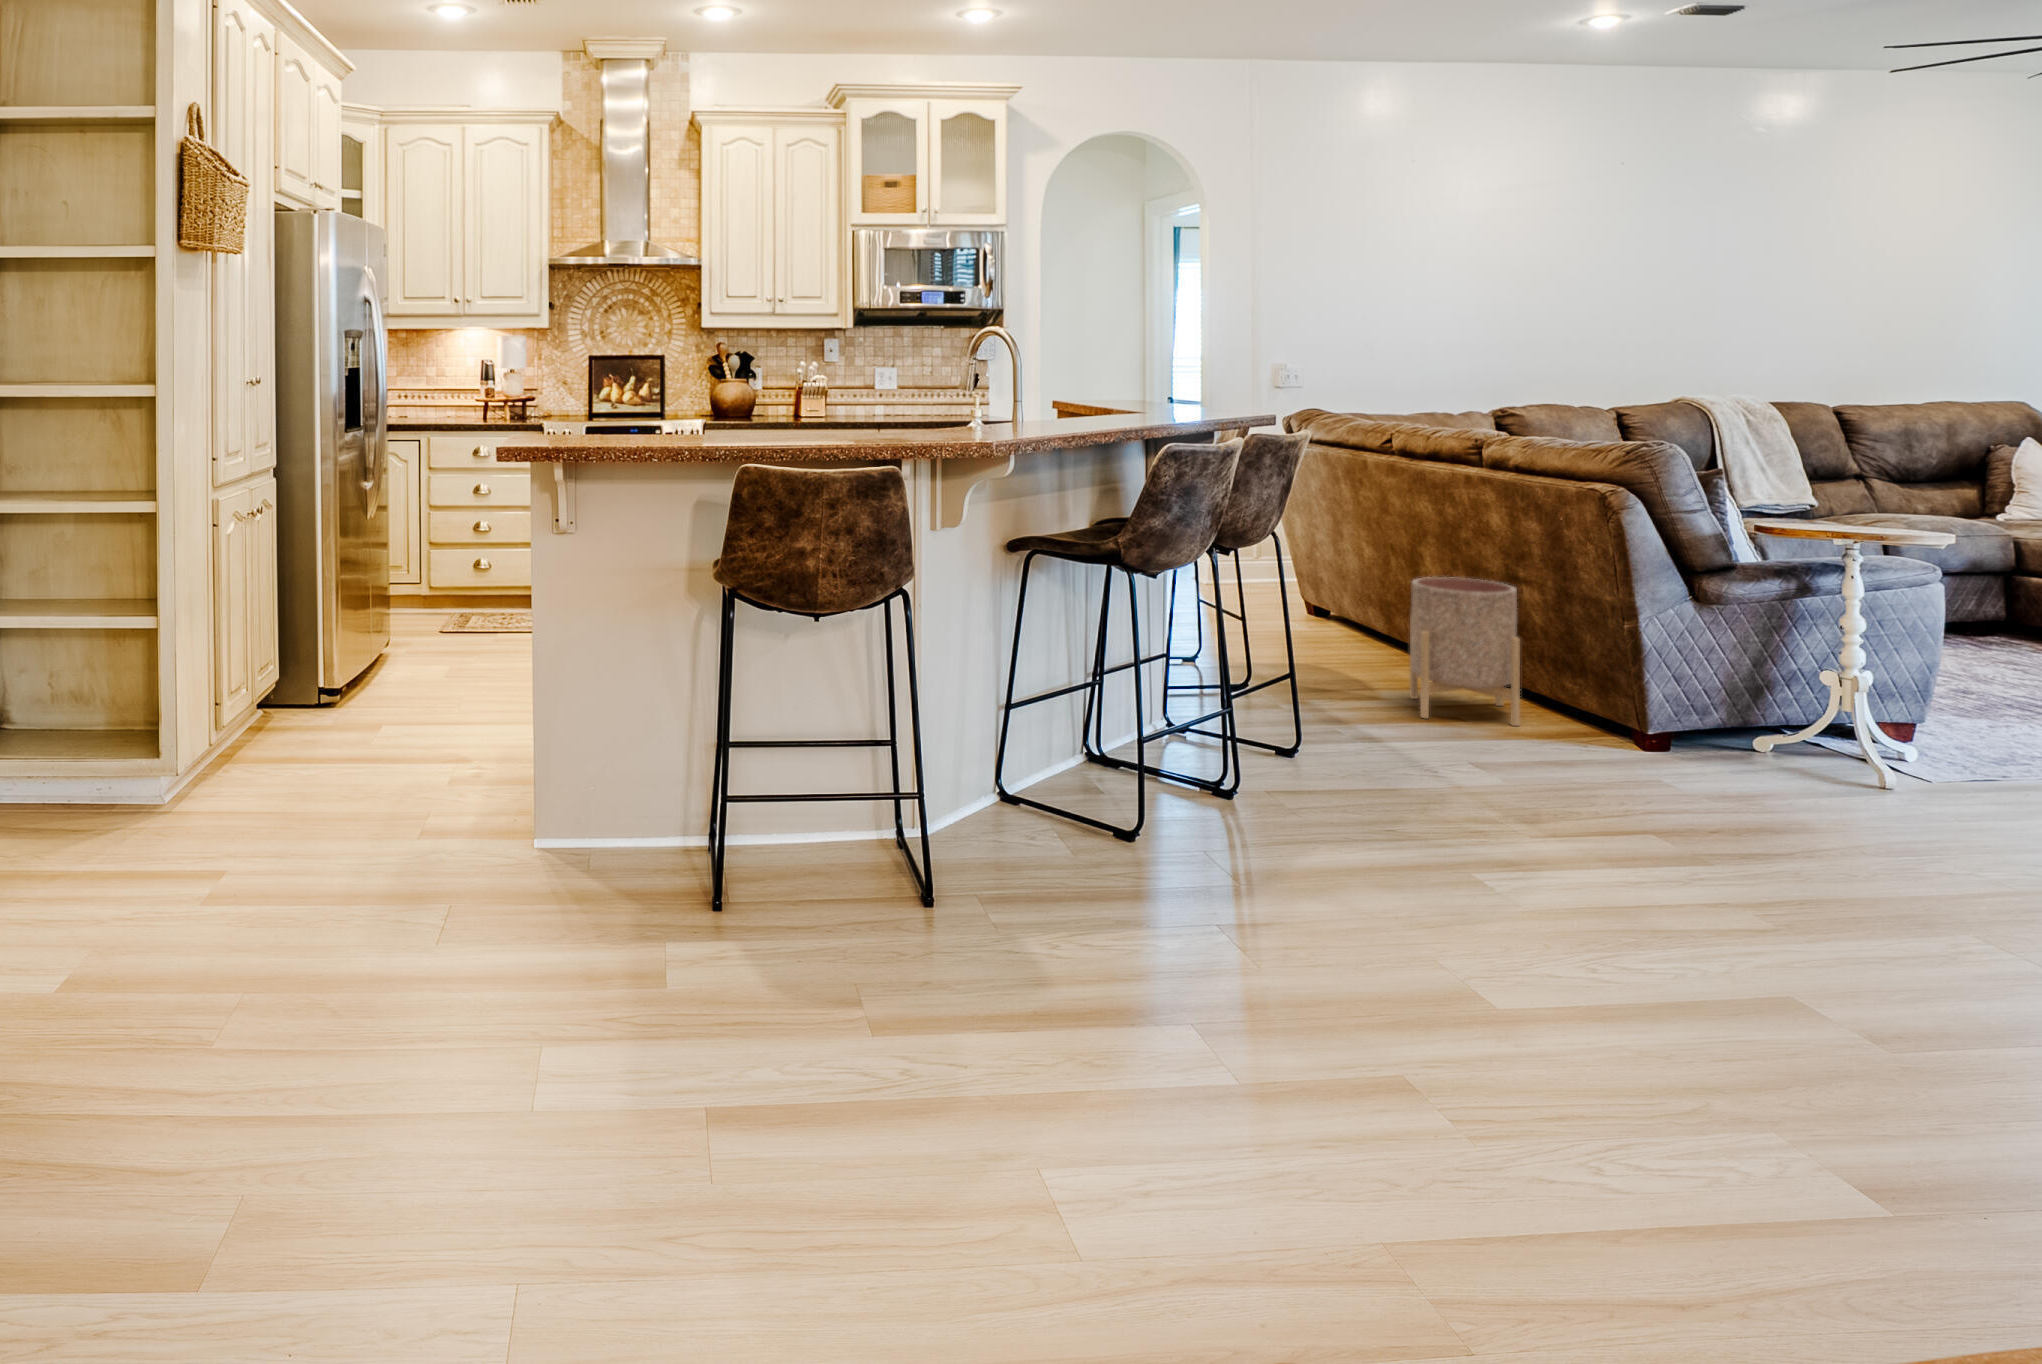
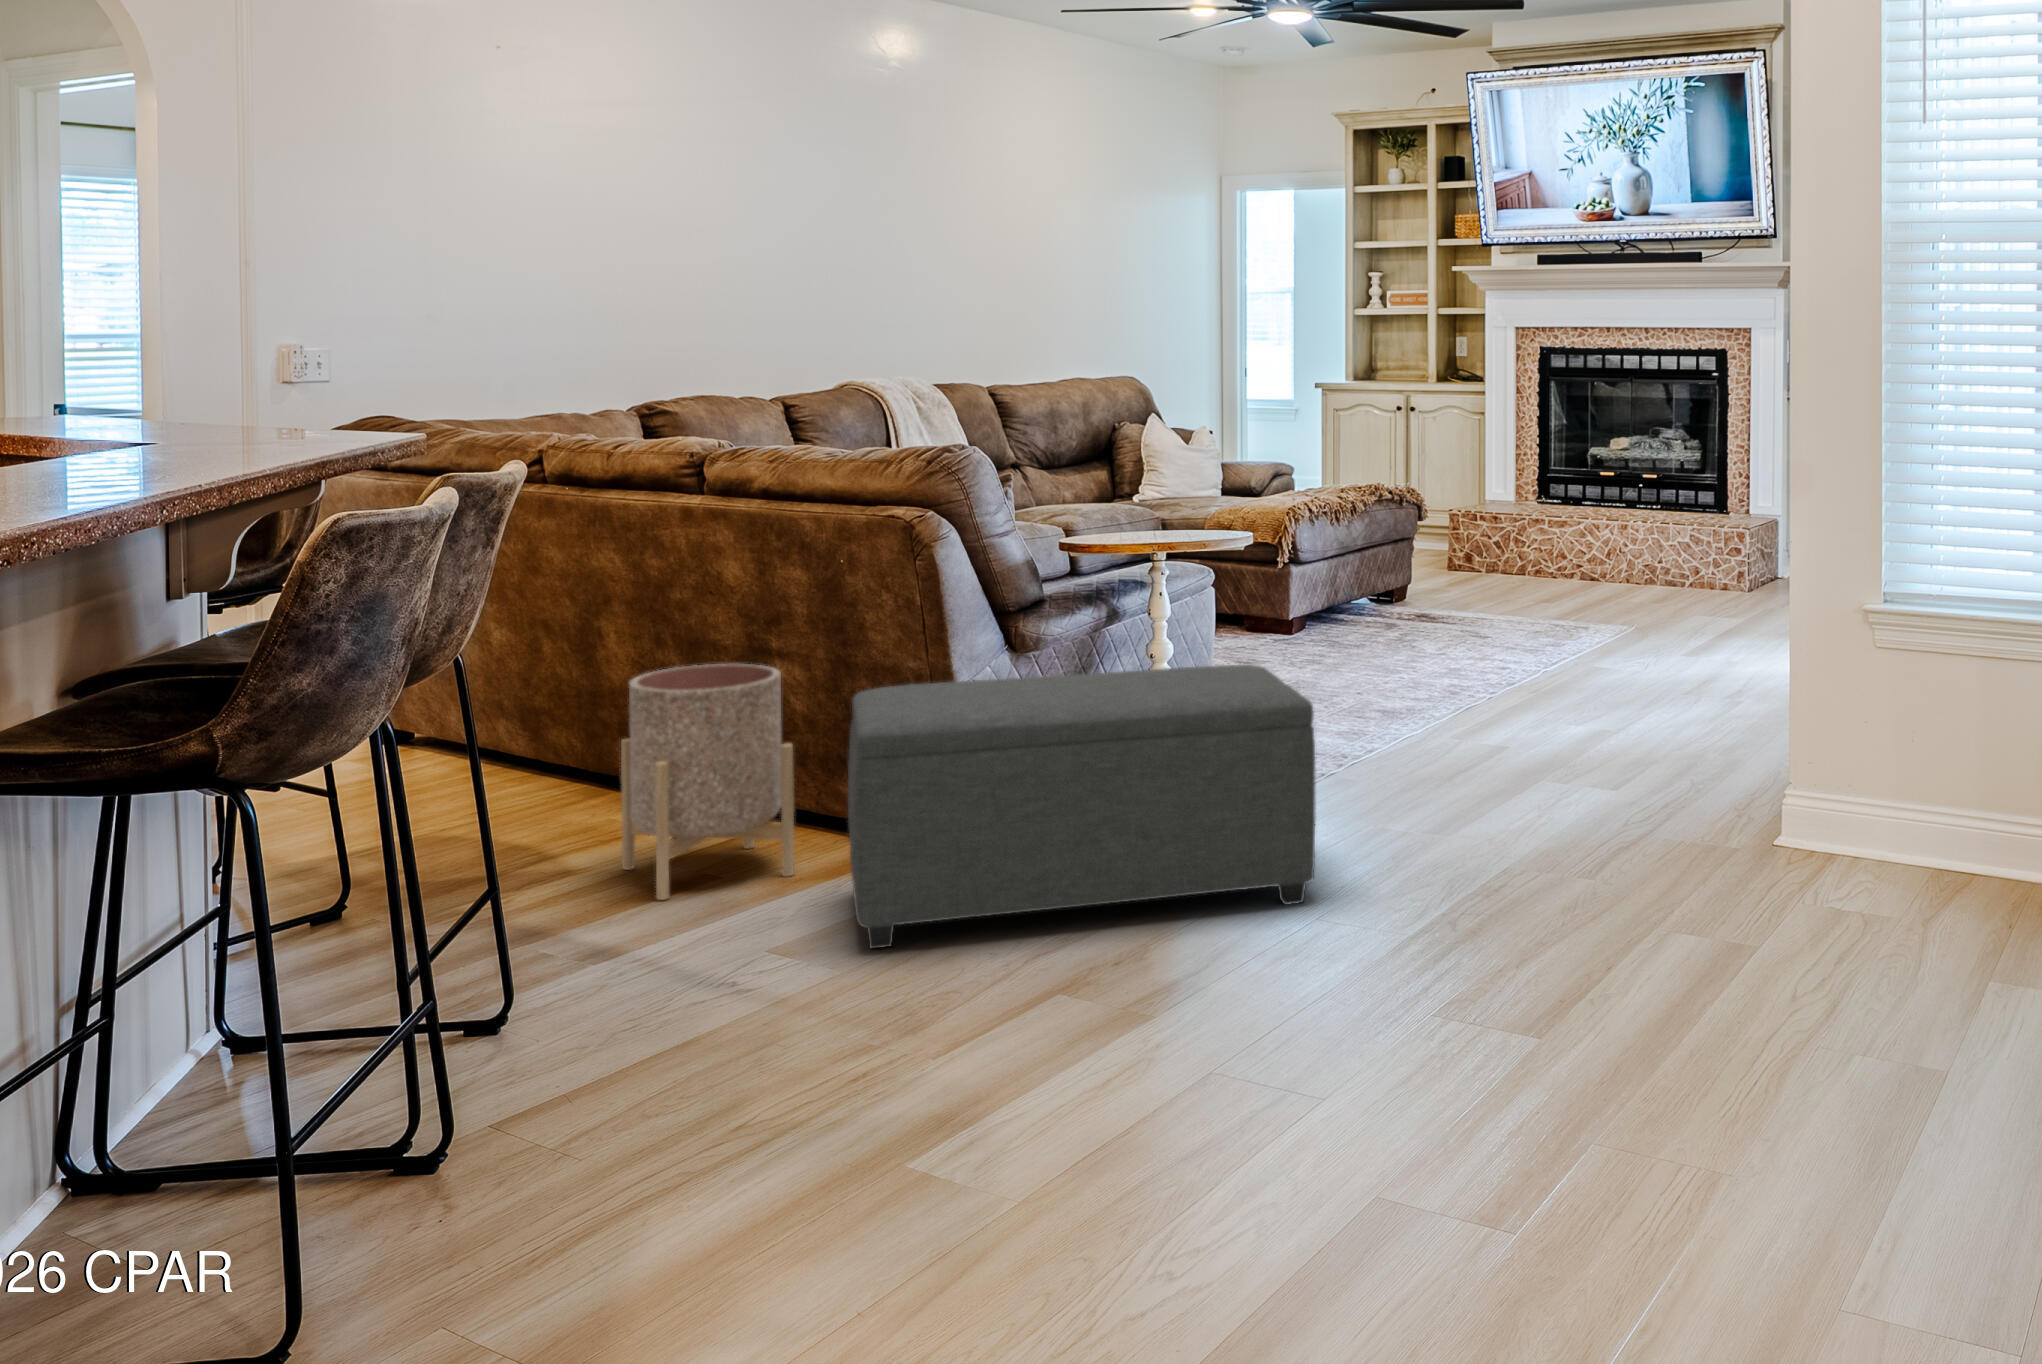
ottoman: none [1531,608,1961,845] -> present [848,665,1316,948]

